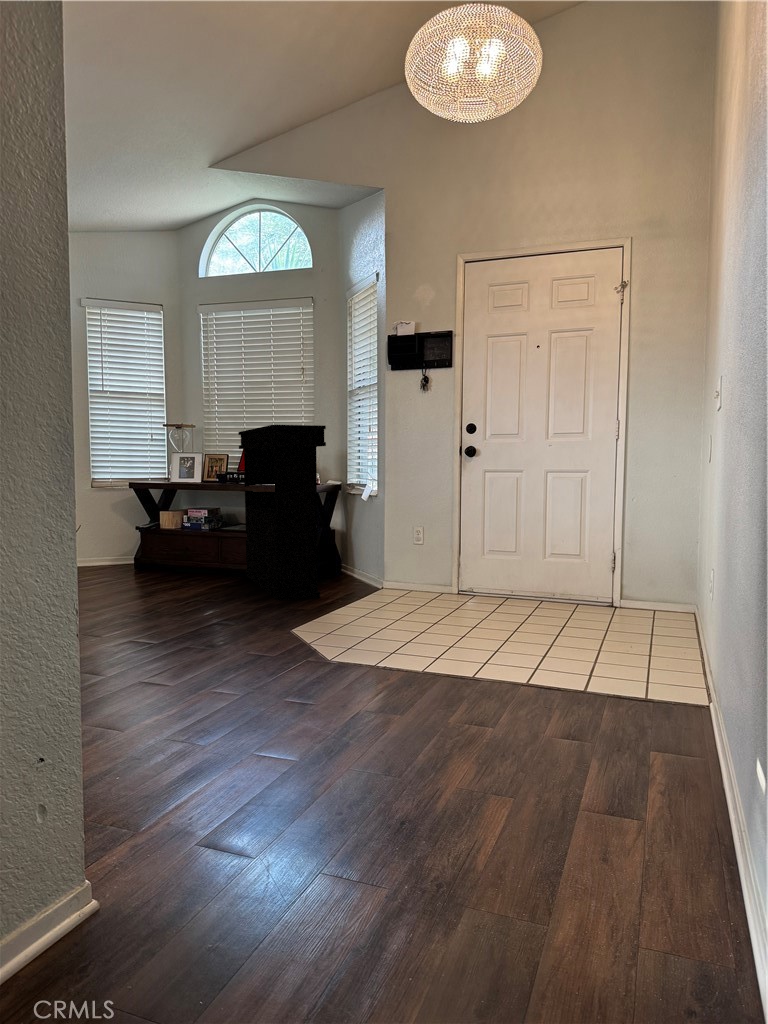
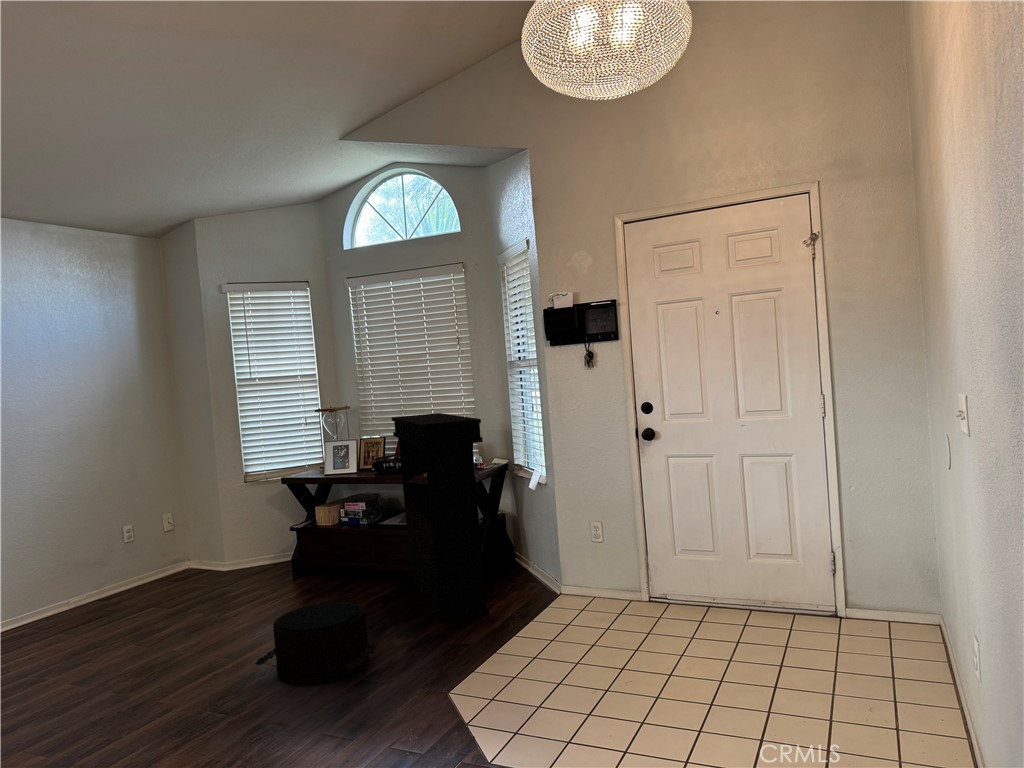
pouf: none [118,570,226,627] -> present [255,602,378,686]

